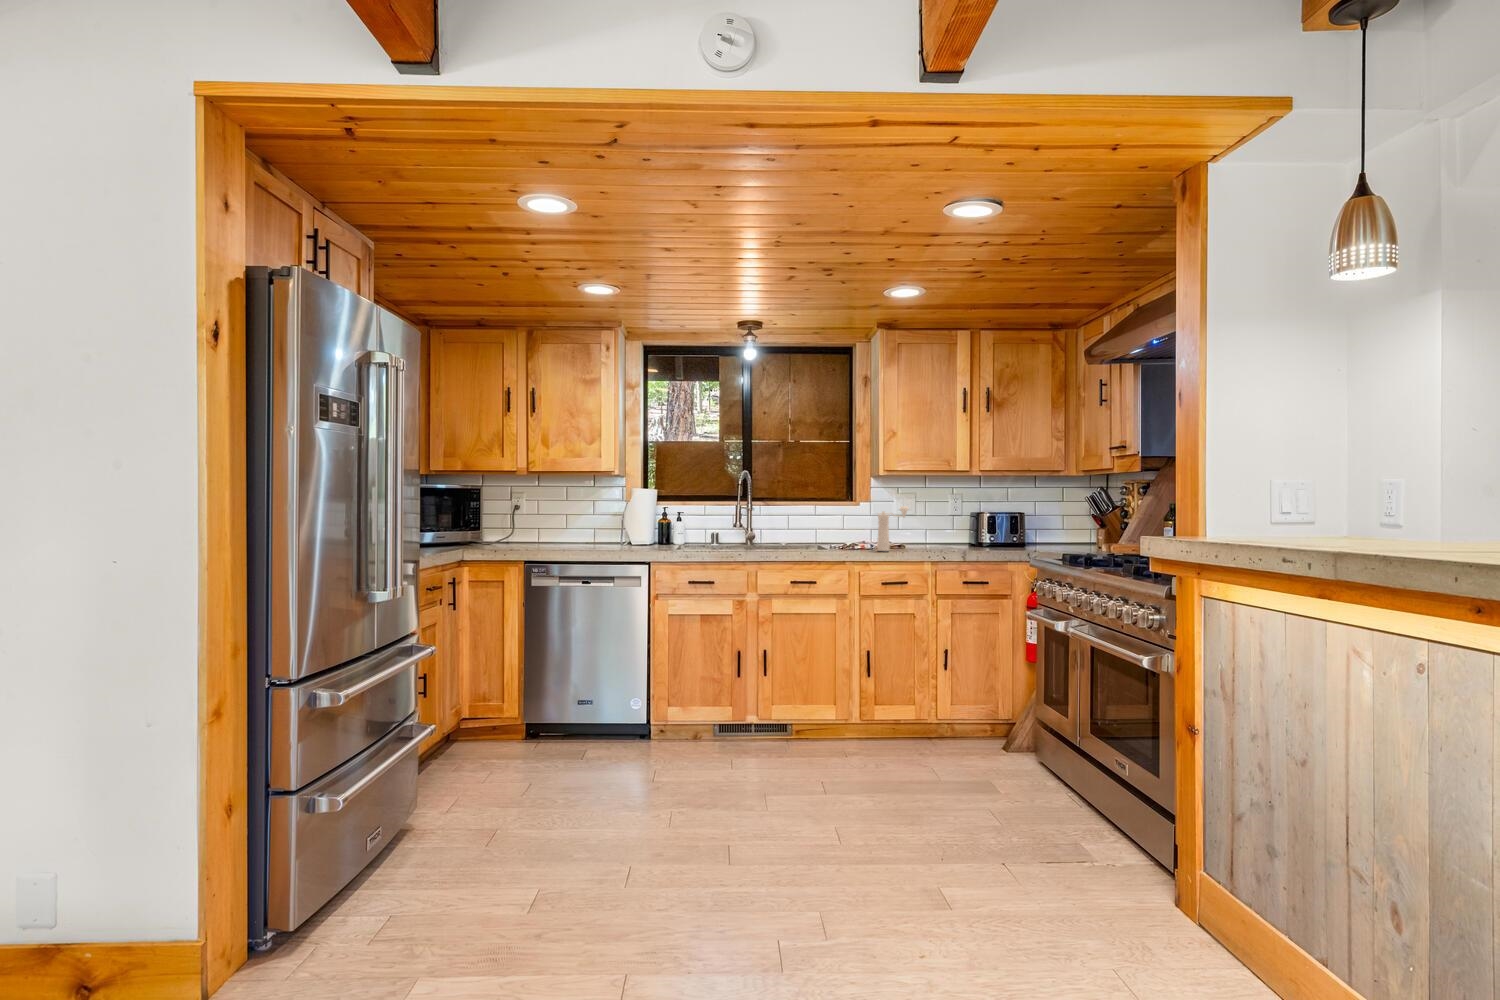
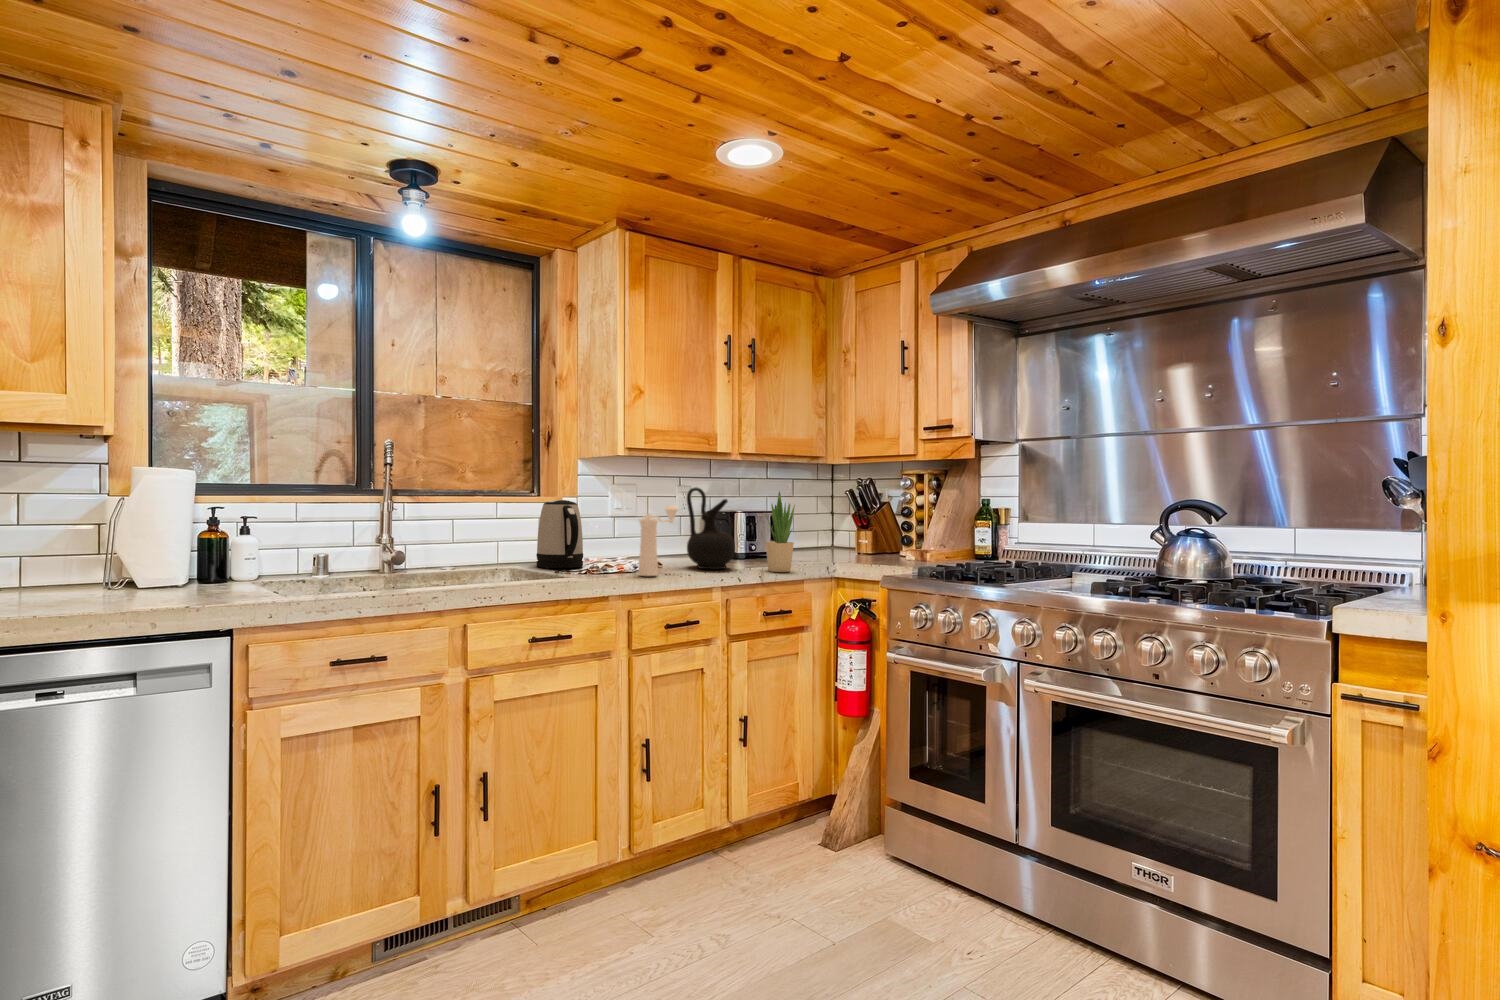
ceramic jug: none [923,494,957,550] -> present [687,488,735,569]
potted plant: none [977,495,1002,554] -> present [766,491,795,572]
kettle: none [827,503,856,545] -> present [536,500,583,568]

